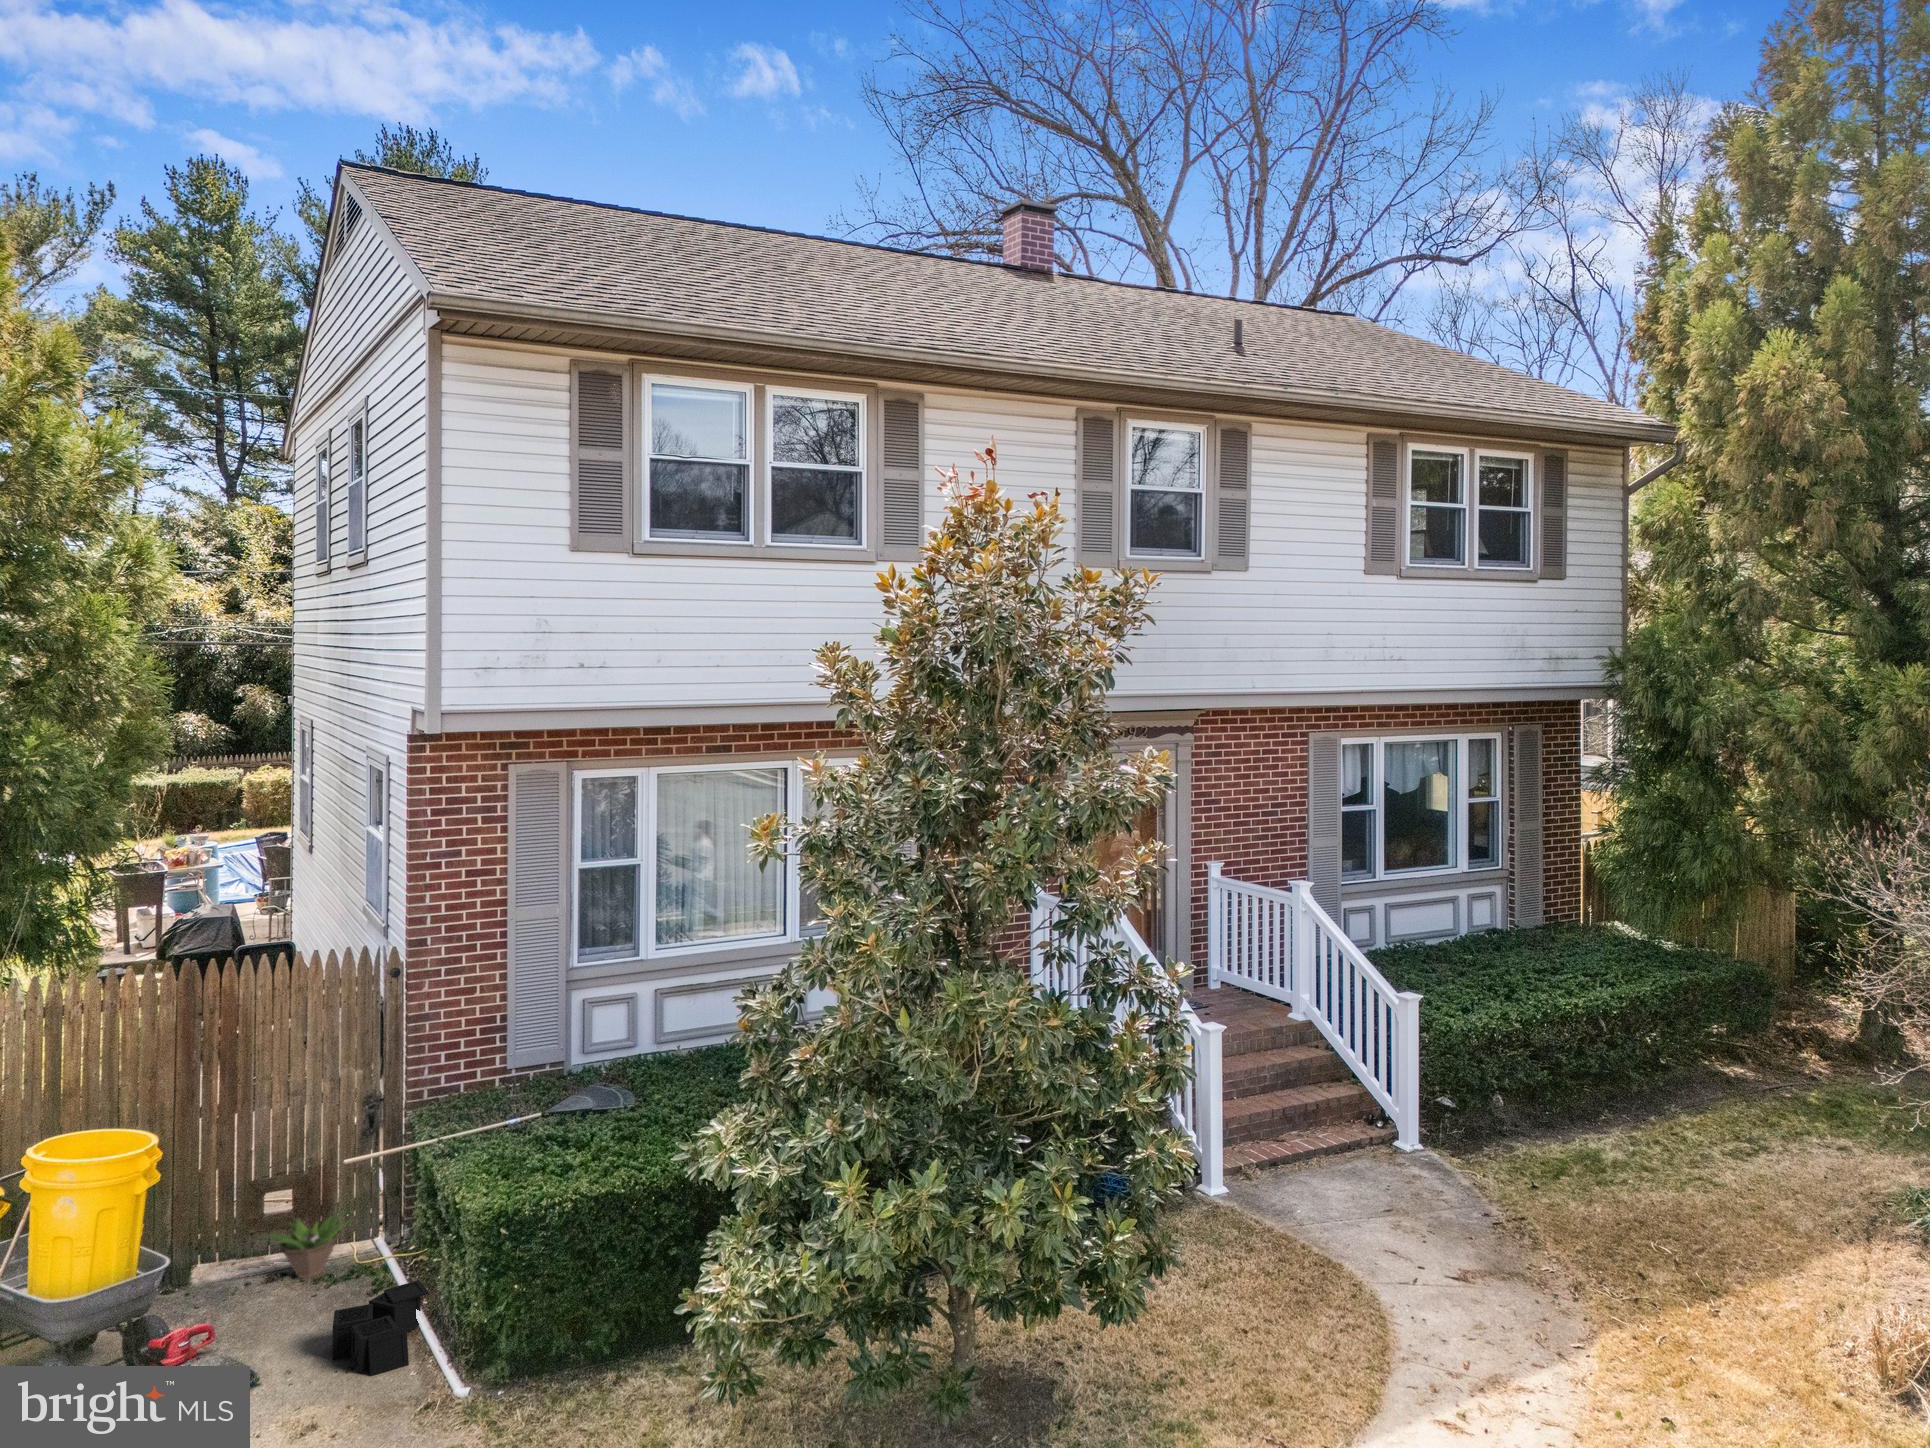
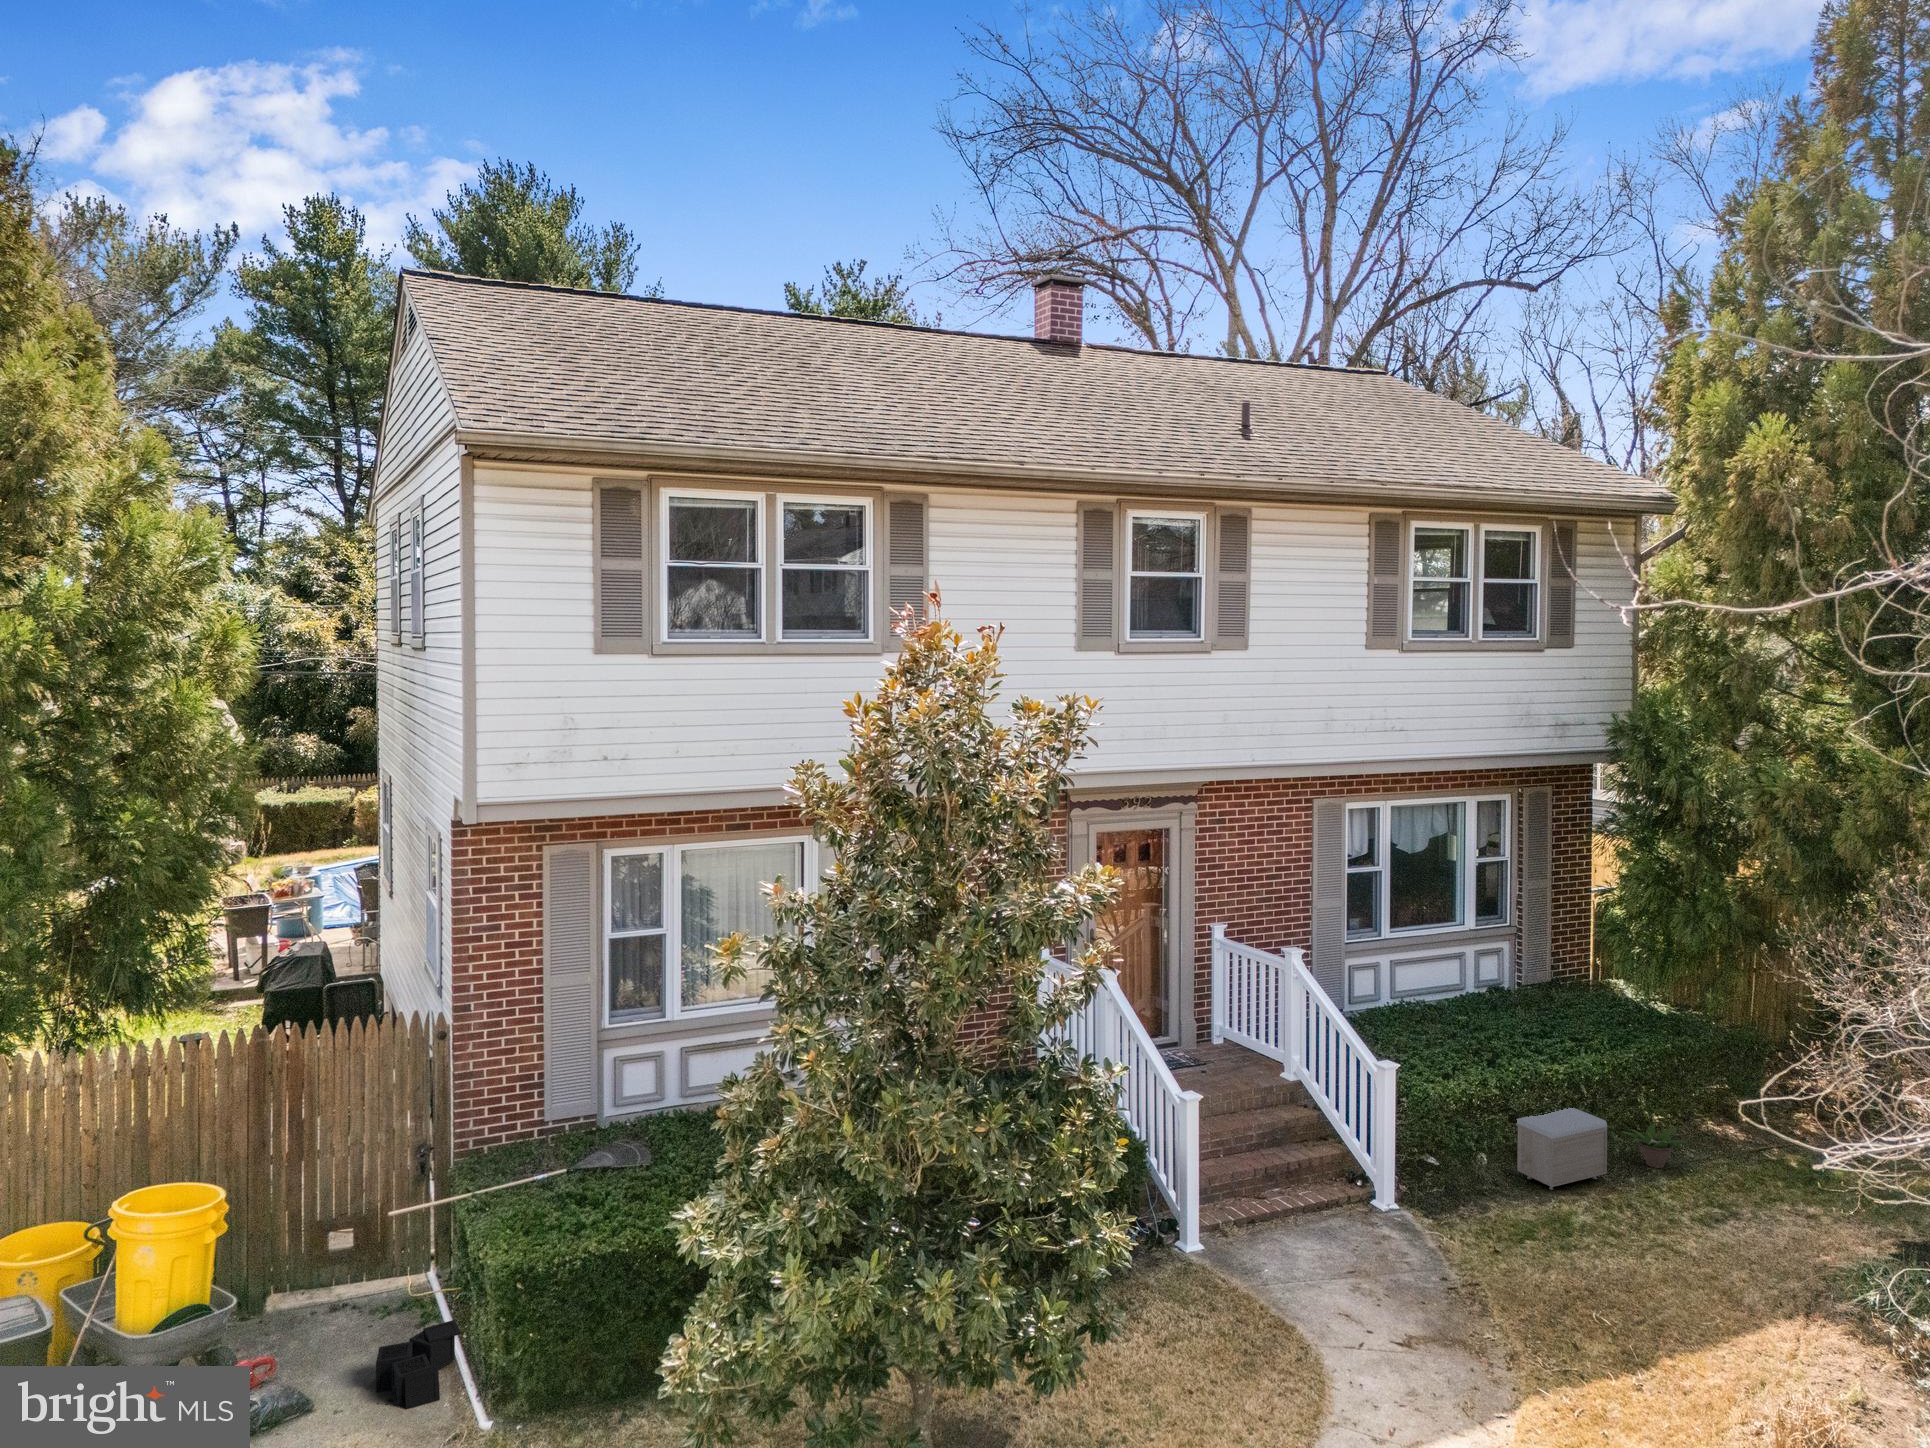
storage bench: none [1533,1040,1625,1122] -> present [1516,1108,1607,1190]
decorative plant: present [263,1211,354,1278] -> present [1621,1122,1688,1168]

